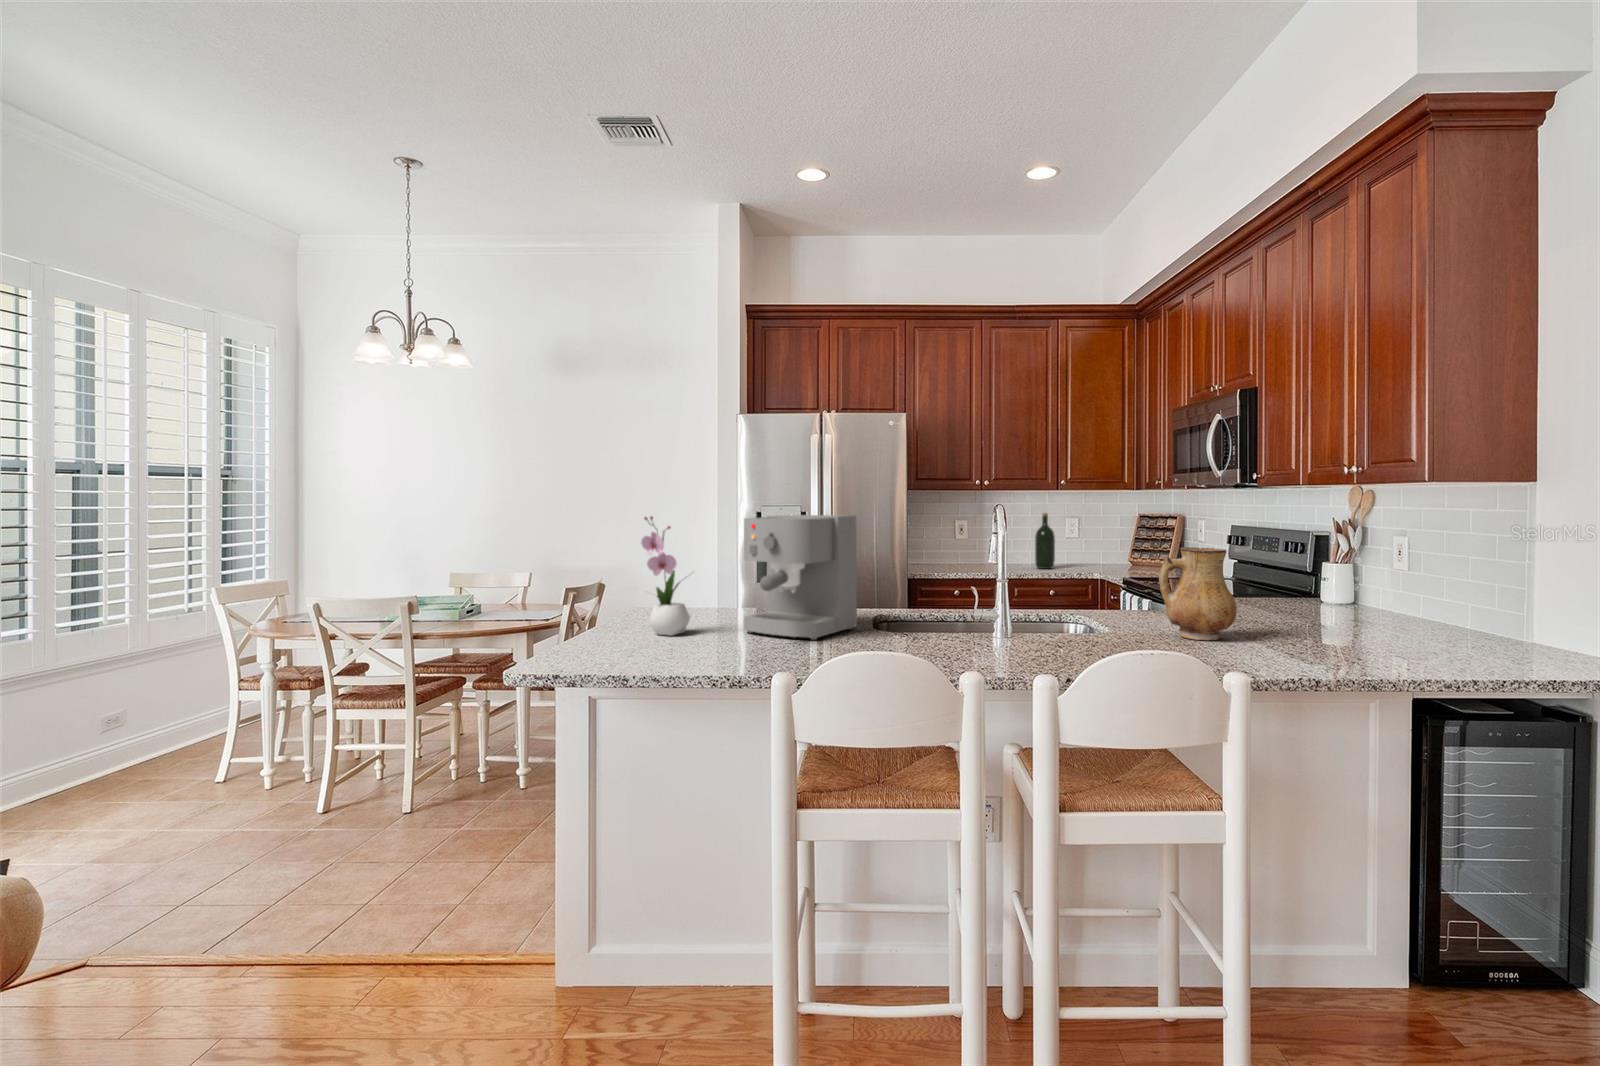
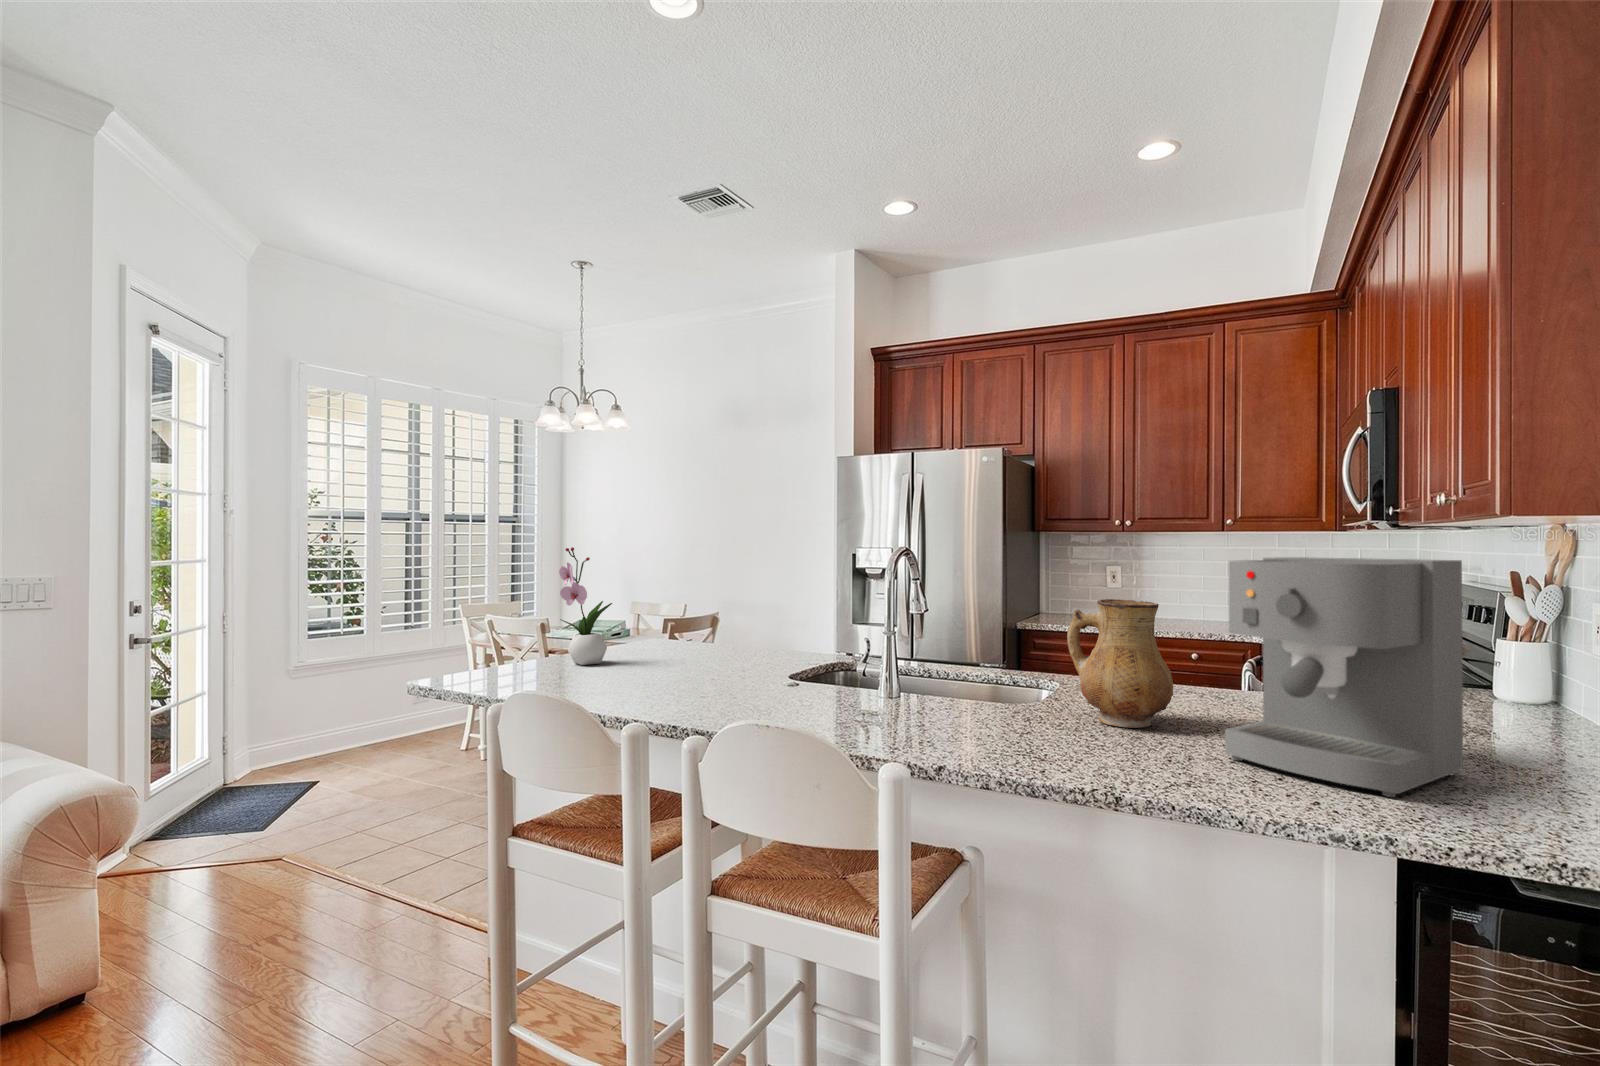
wine bottle: present [1035,513,1055,569] -> none [1186,559,1213,629]
coffee maker: present [744,515,857,640] -> present [1225,557,1463,797]

